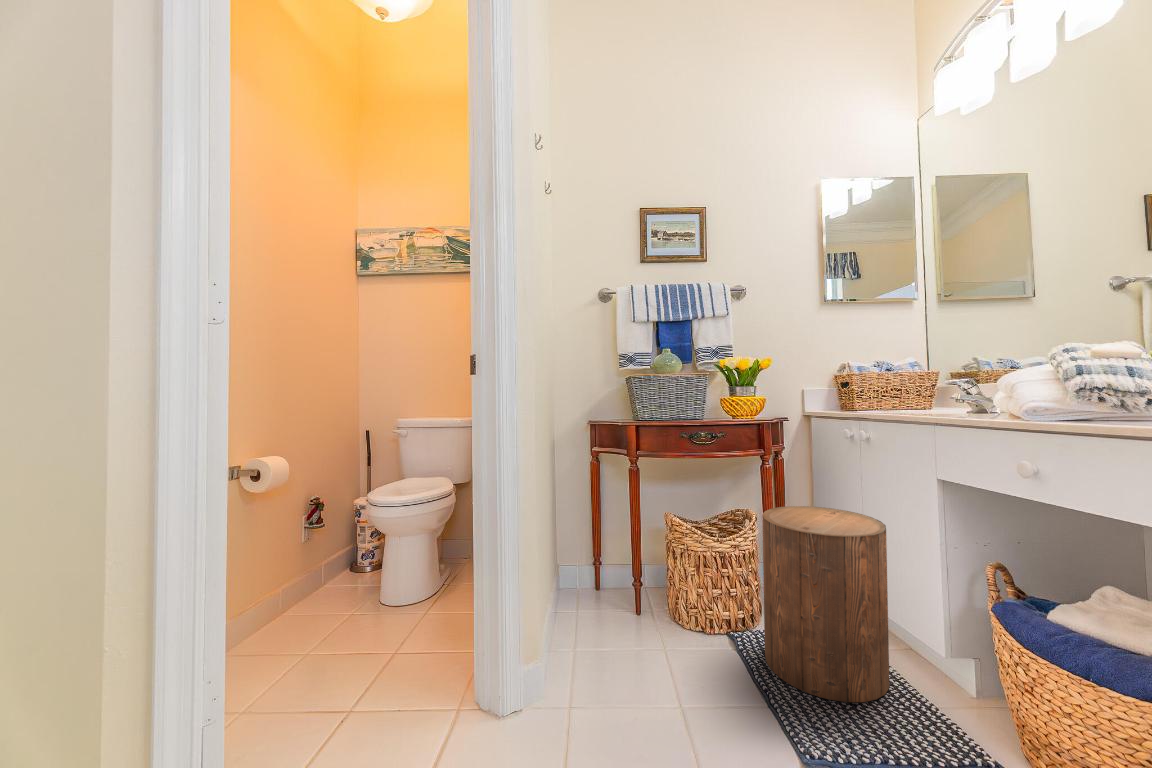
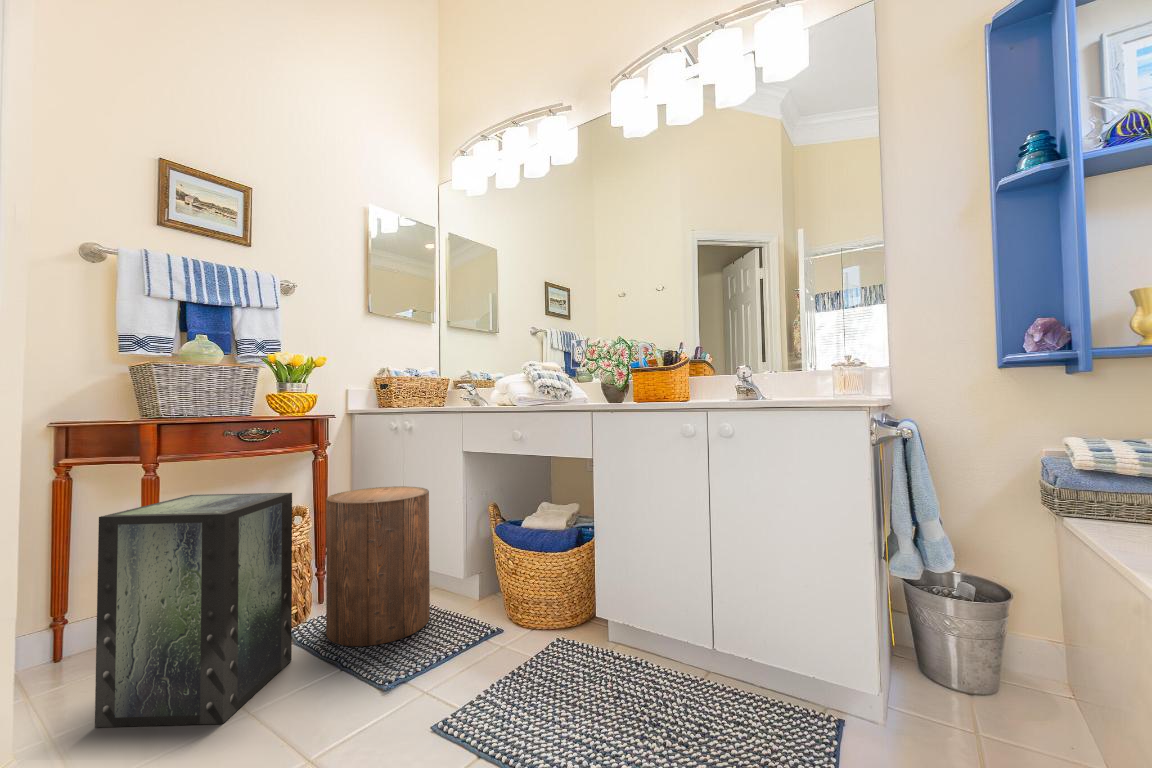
storage box: none [585,488,726,708] -> present [95,493,292,727]

